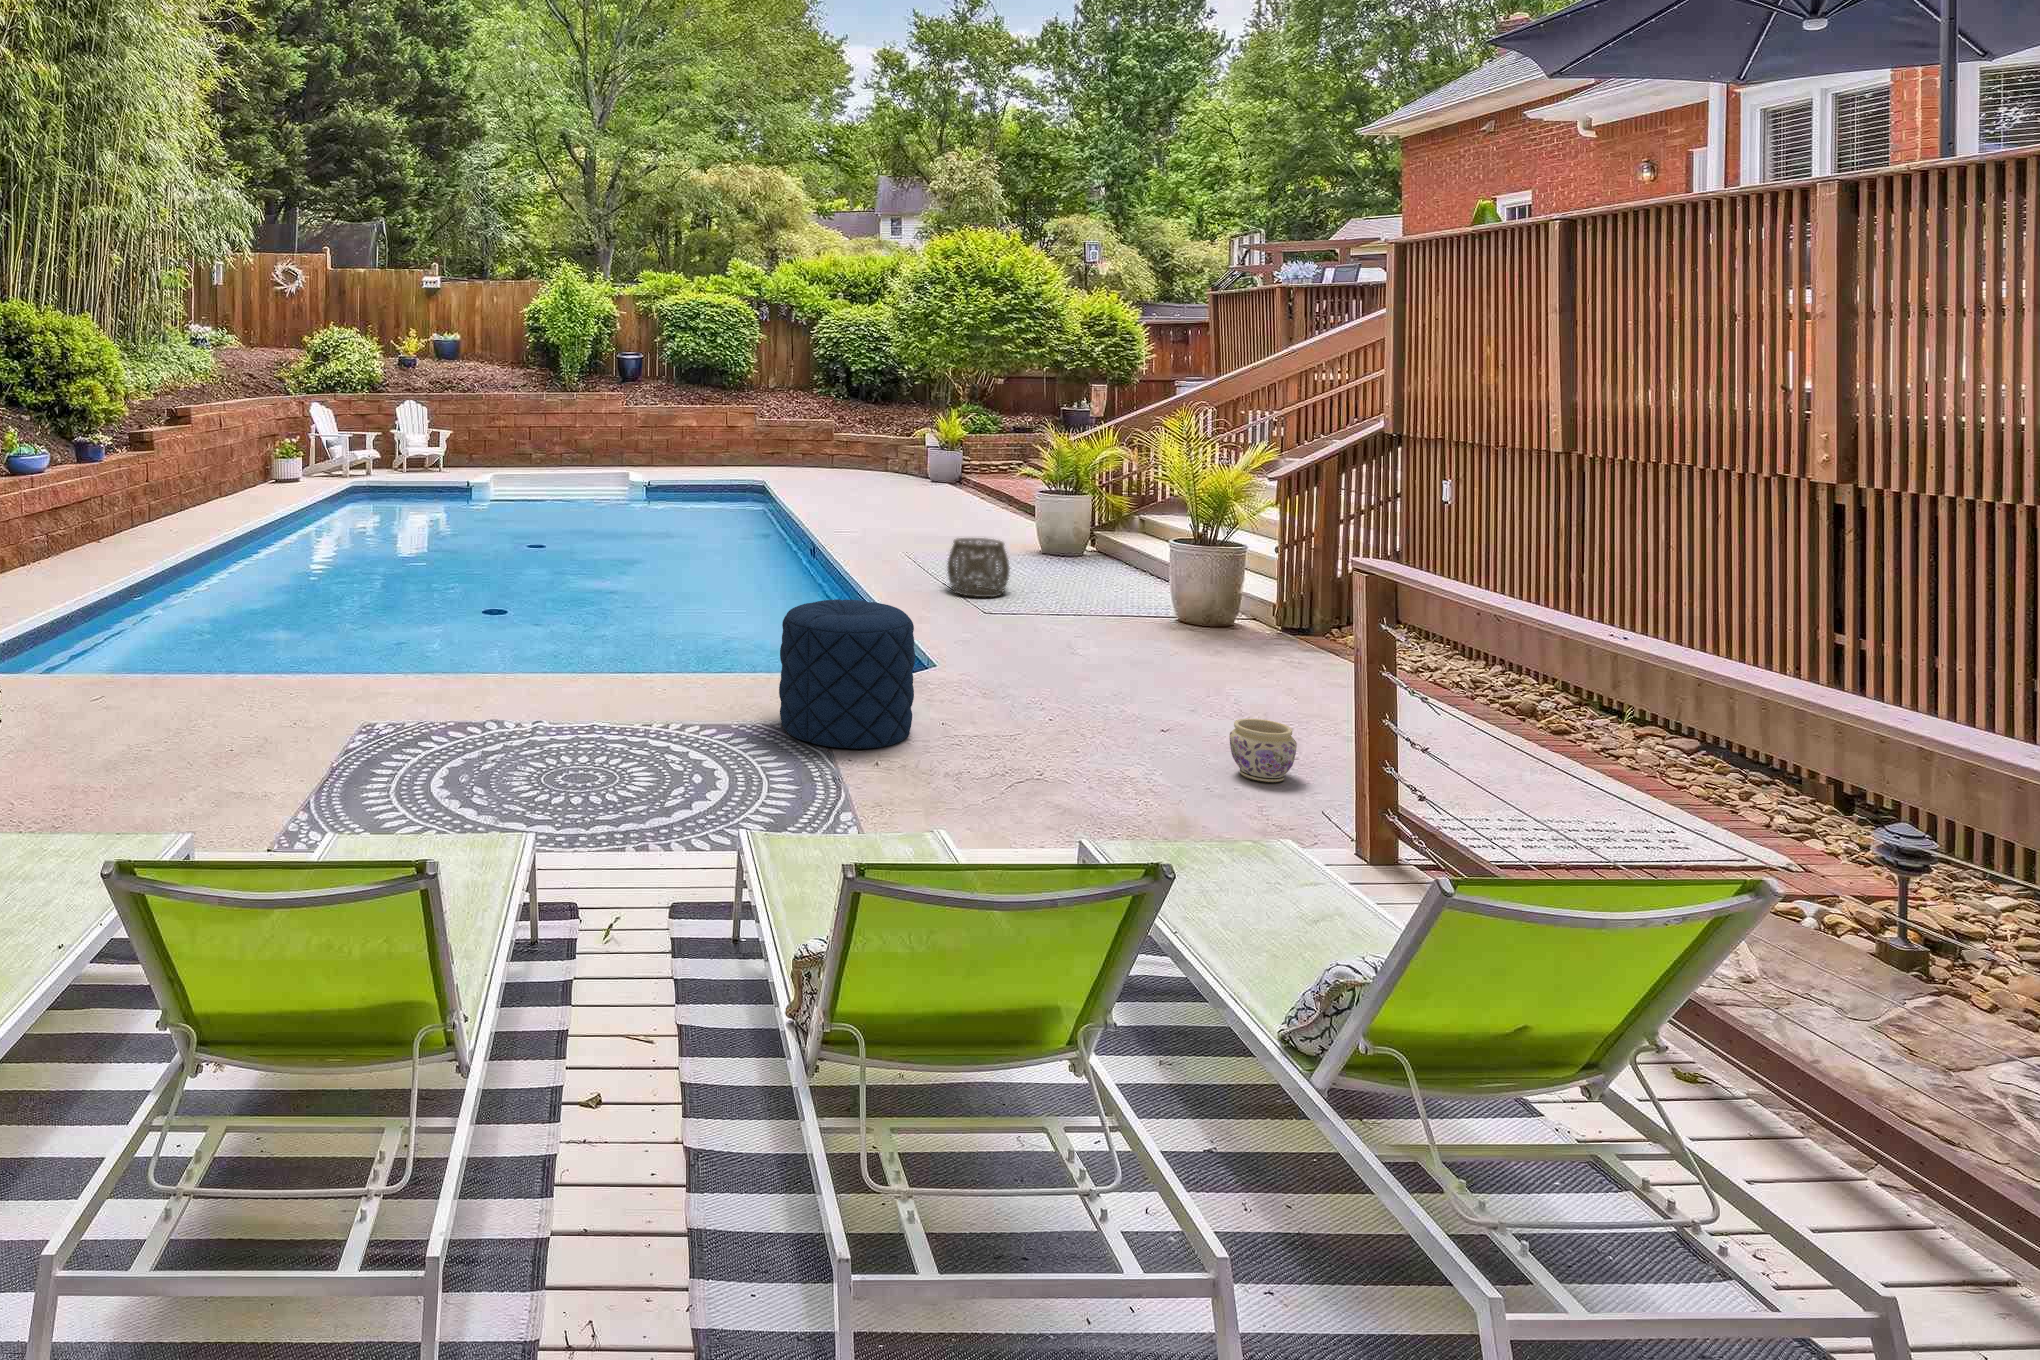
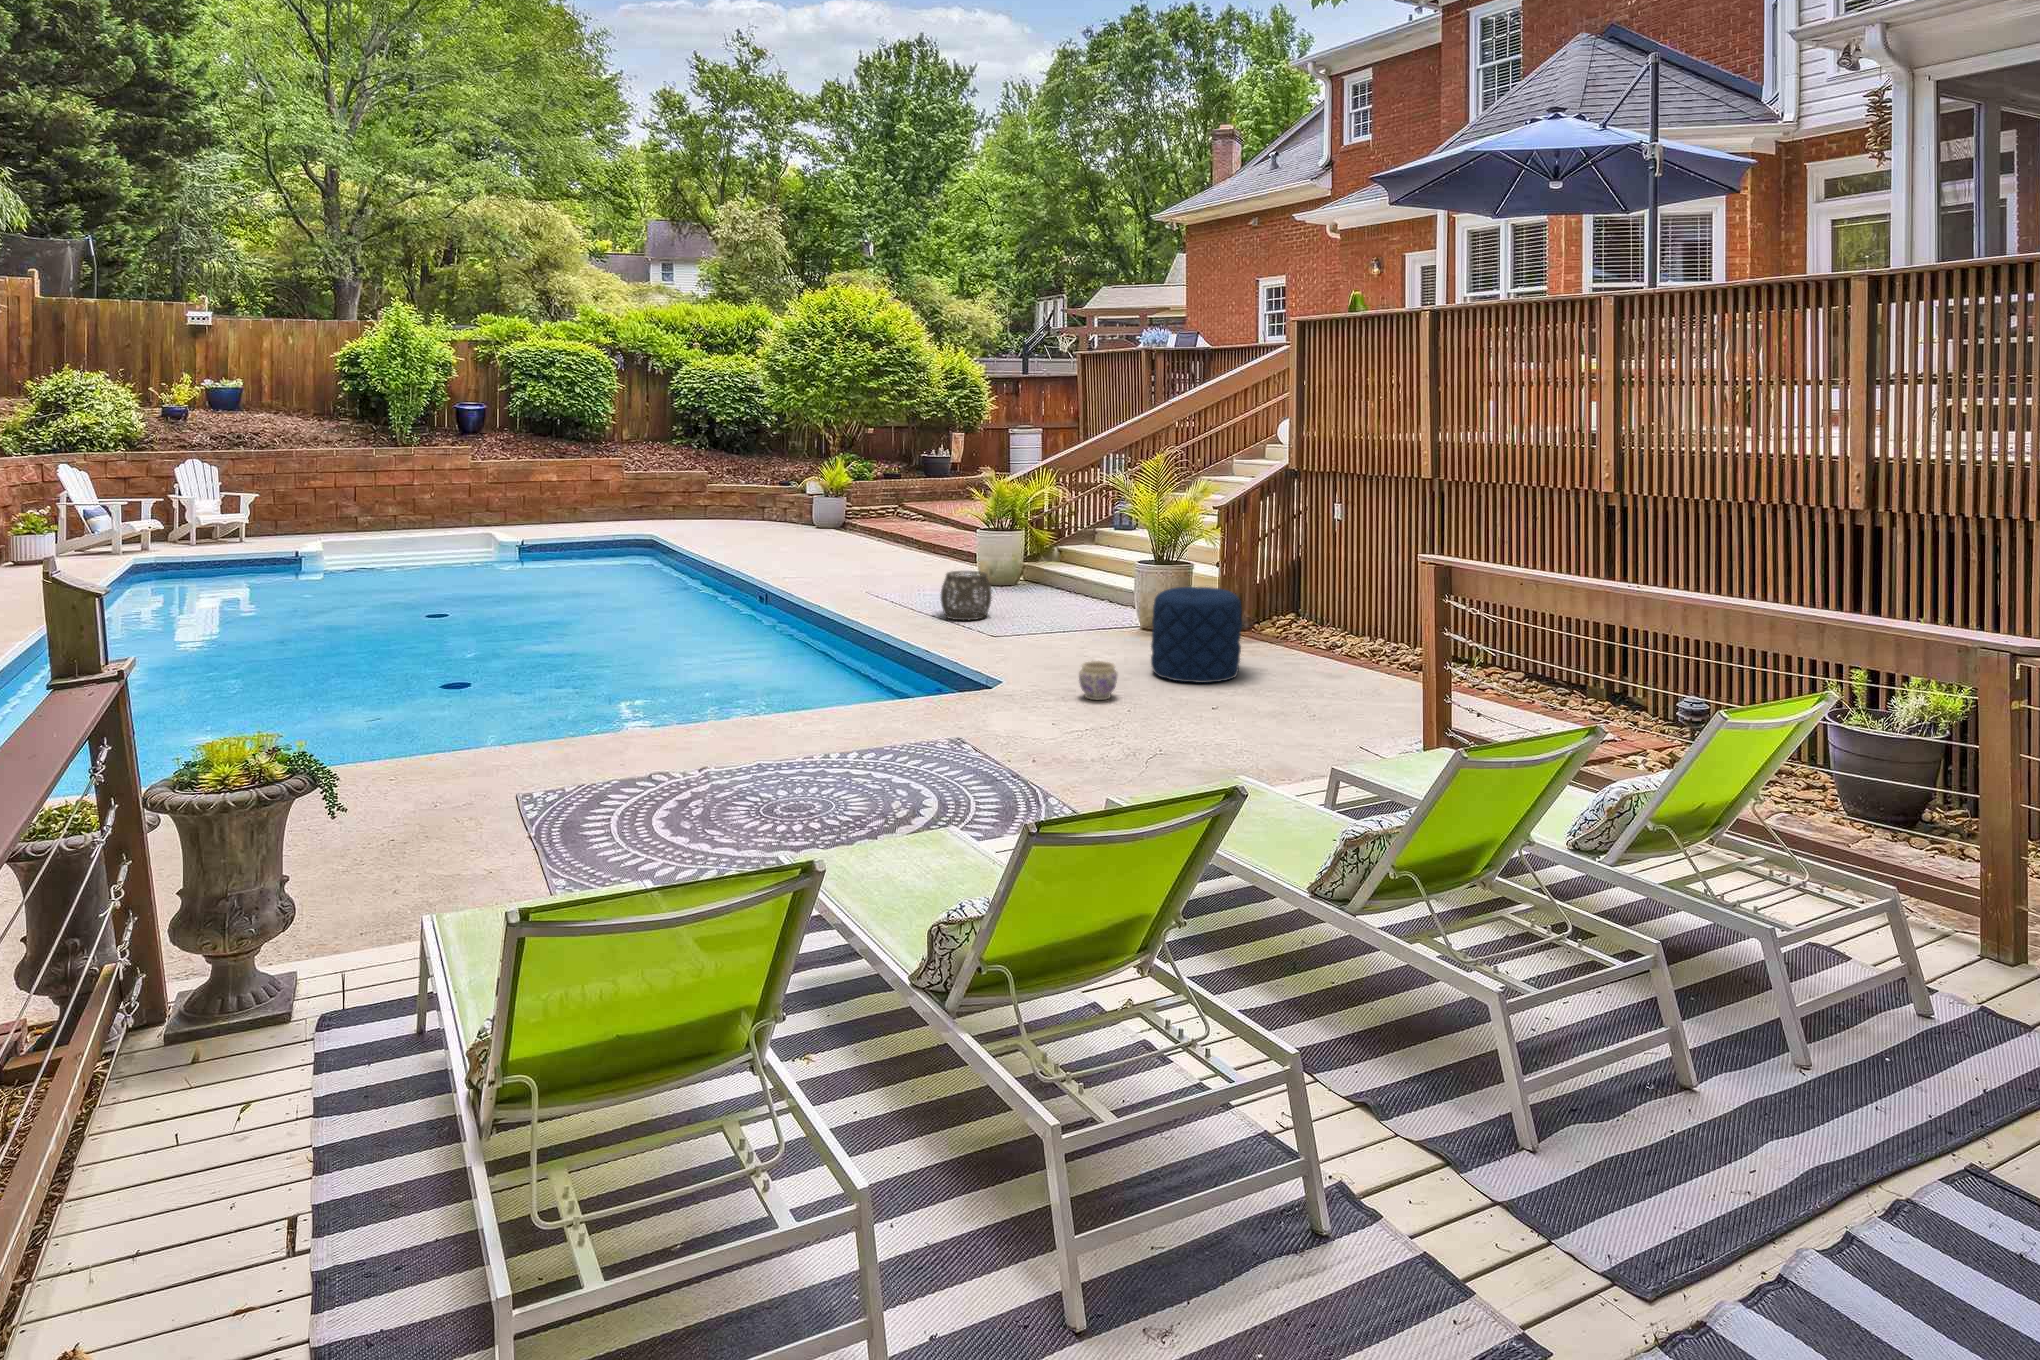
pouf: present [779,599,915,749] -> present [1151,587,1242,683]
planter: present [1229,719,1297,783] -> present [1079,661,1118,700]

